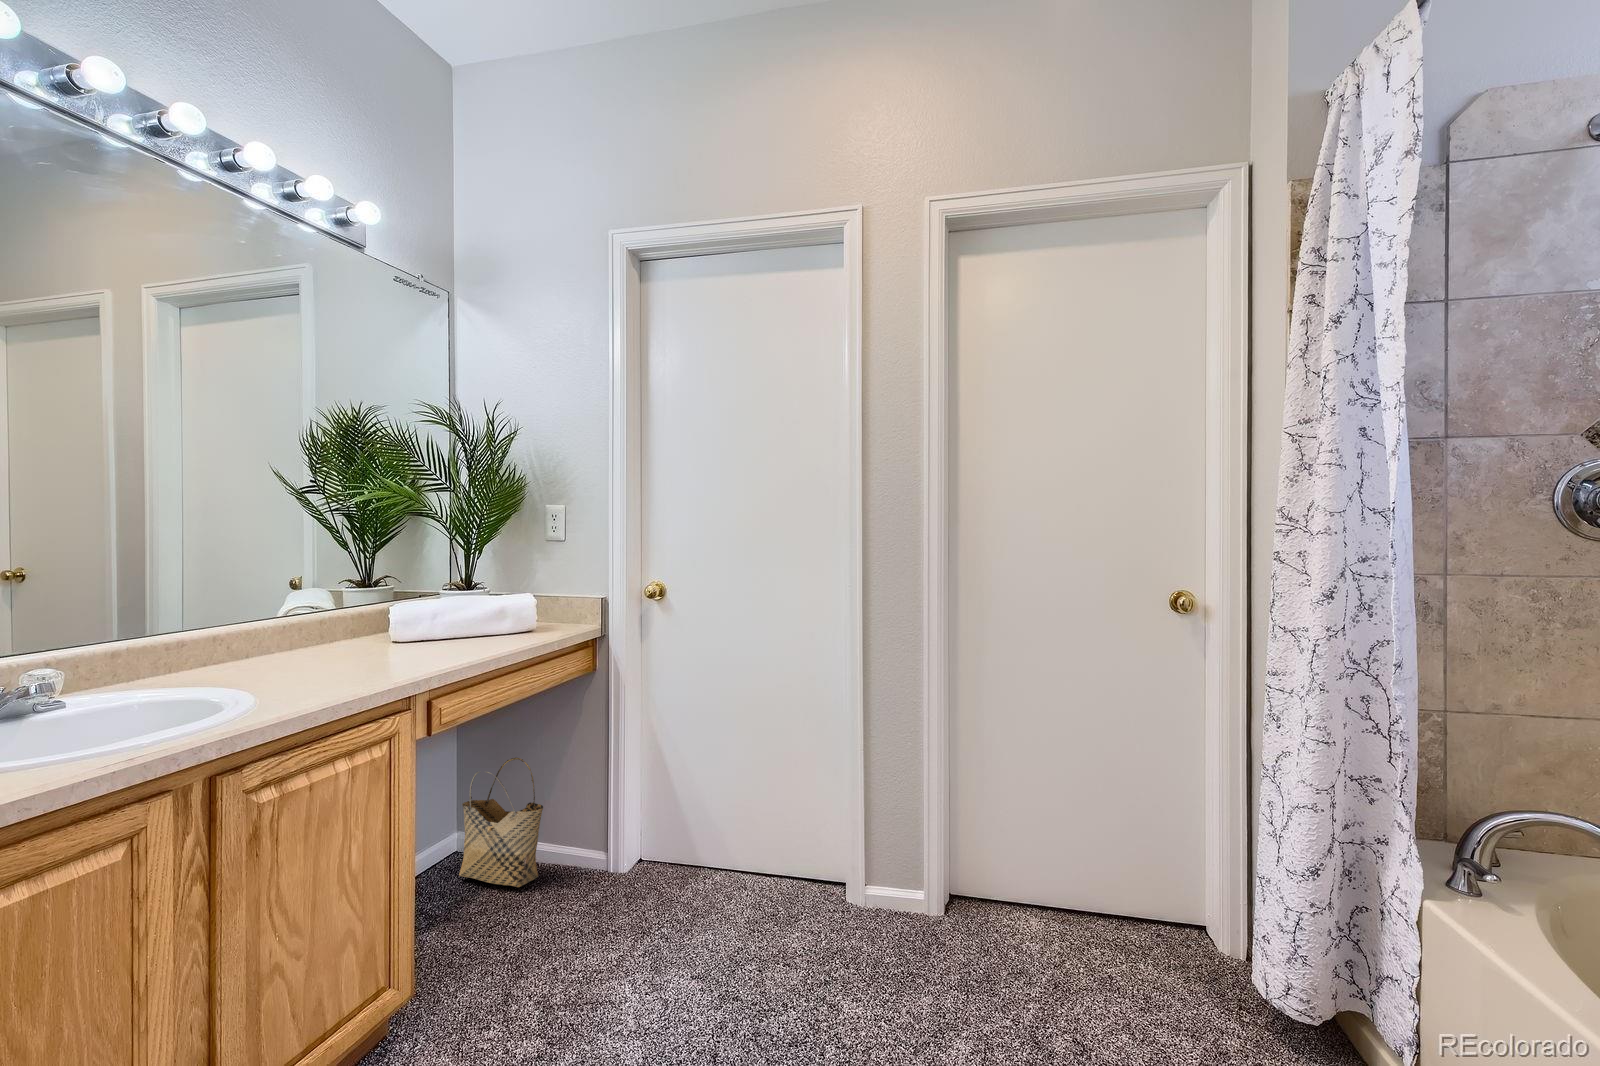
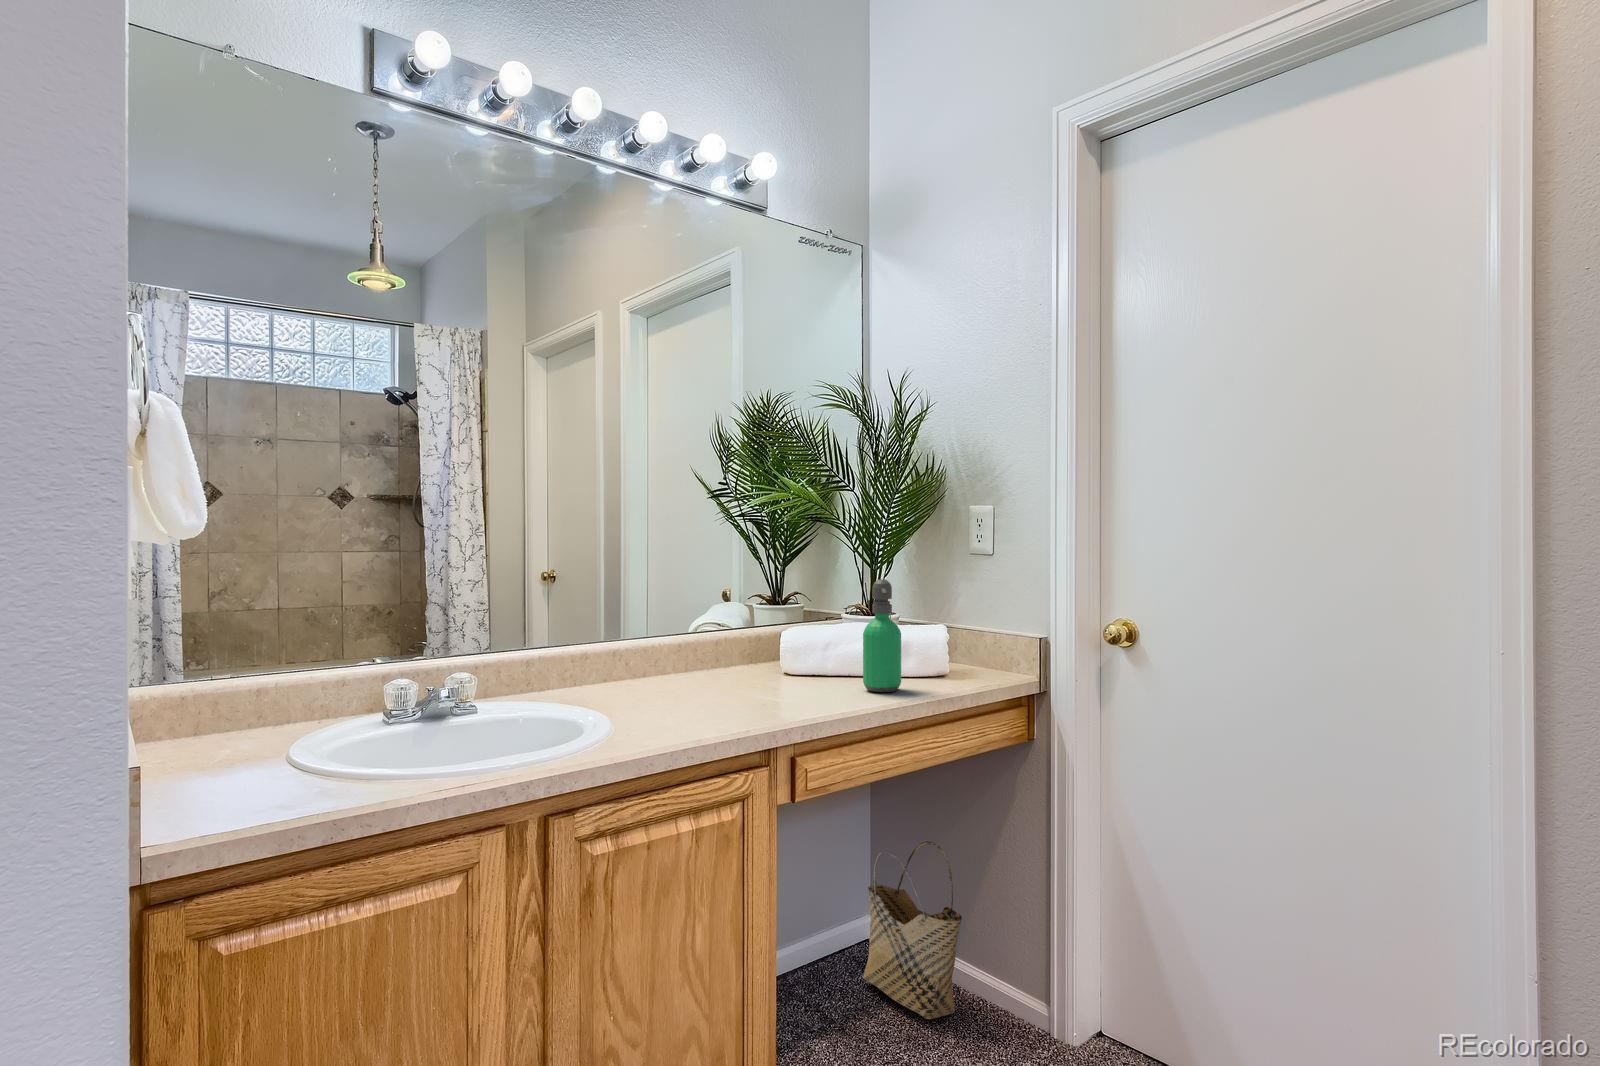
soap dispenser: none [473,561,505,646] -> present [863,579,901,692]

